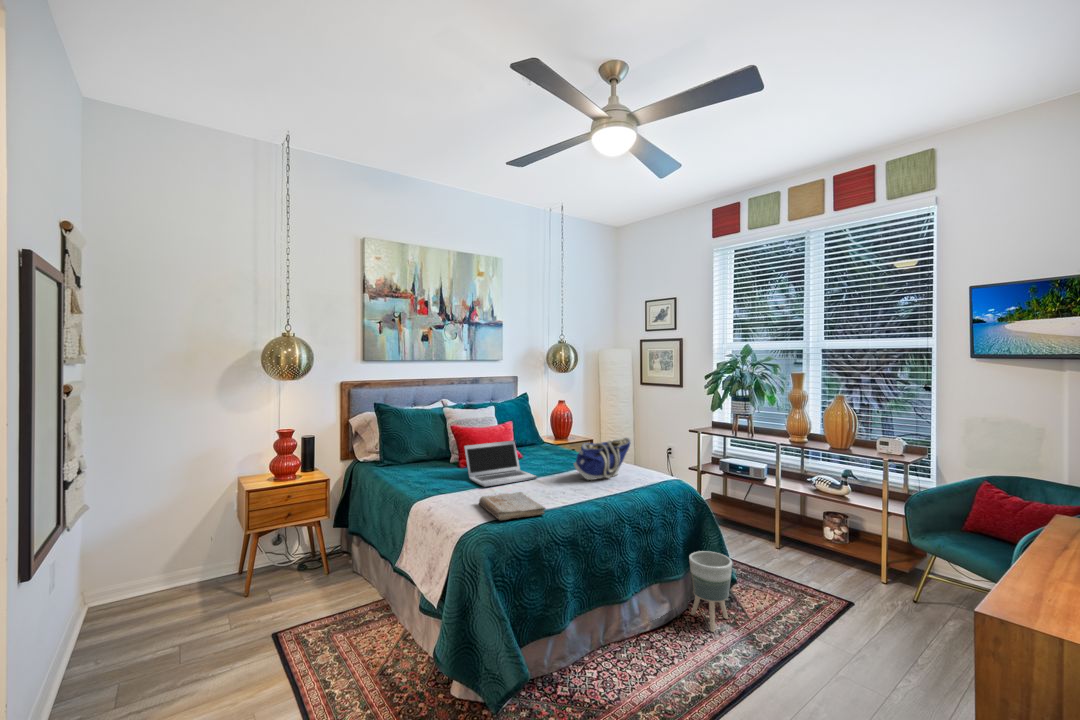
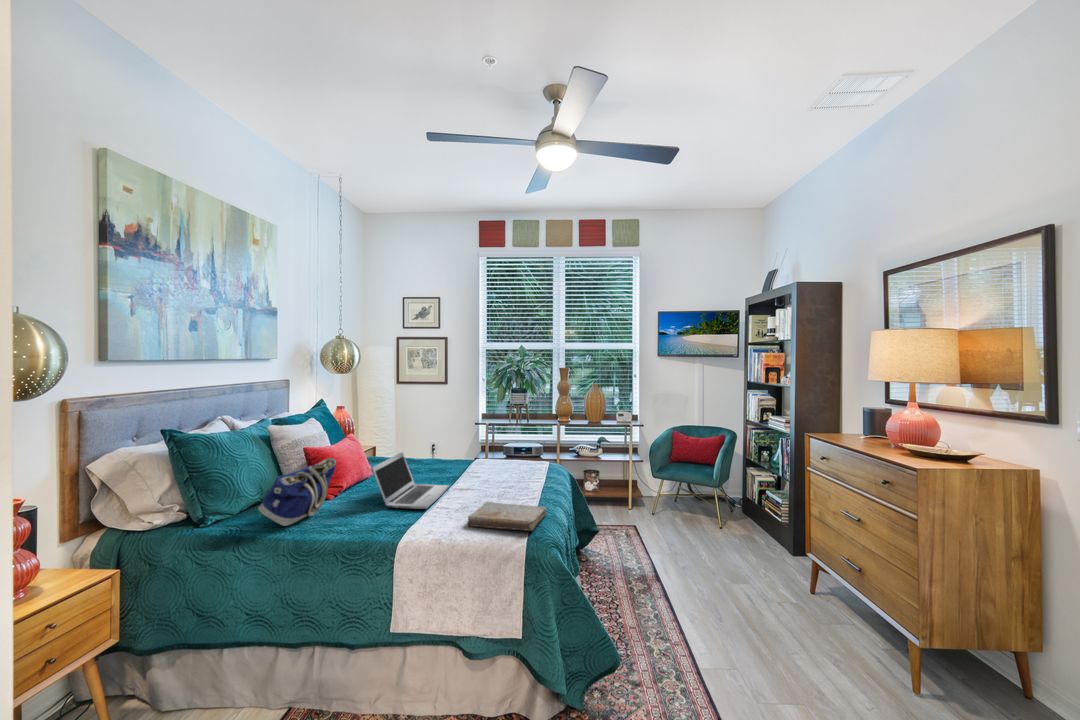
tote bag: present [574,438,630,480] -> present [258,458,336,526]
planter: present [689,551,732,632] -> none [577,513,610,575]

